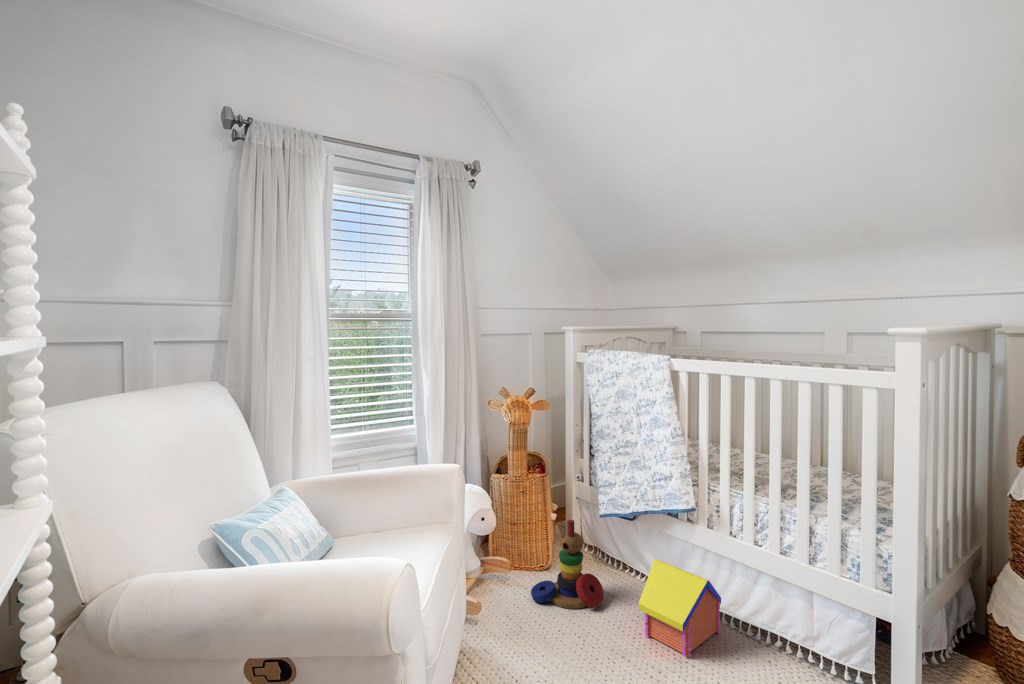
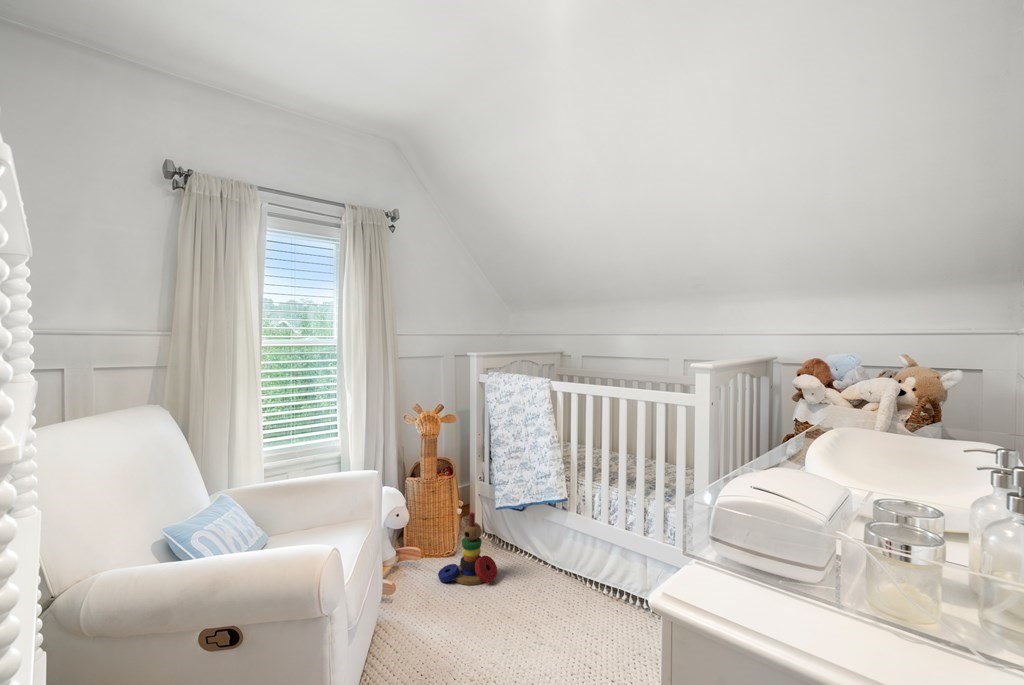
toy house: present [639,559,721,657] -> none [522,540,585,613]

